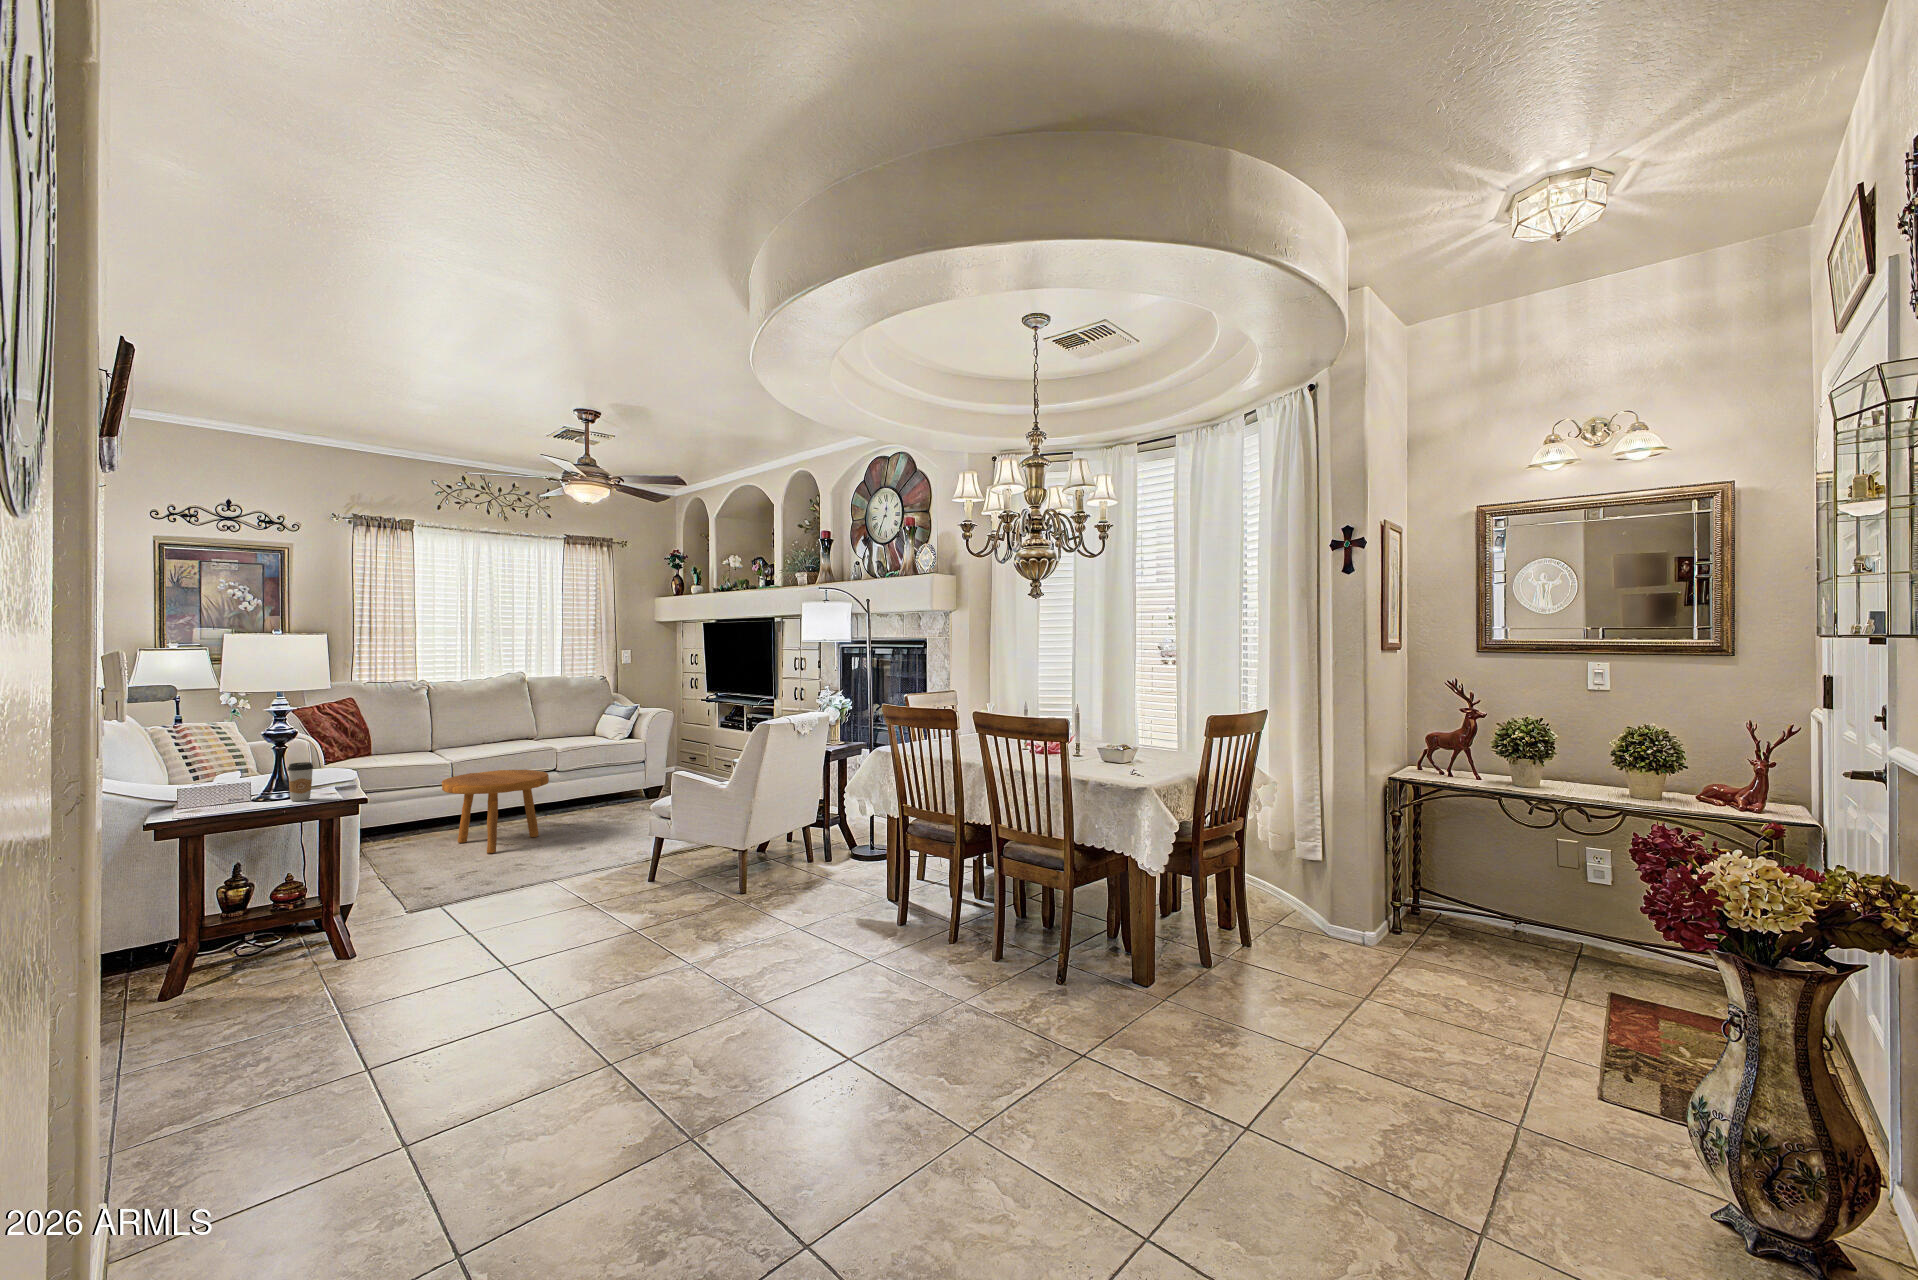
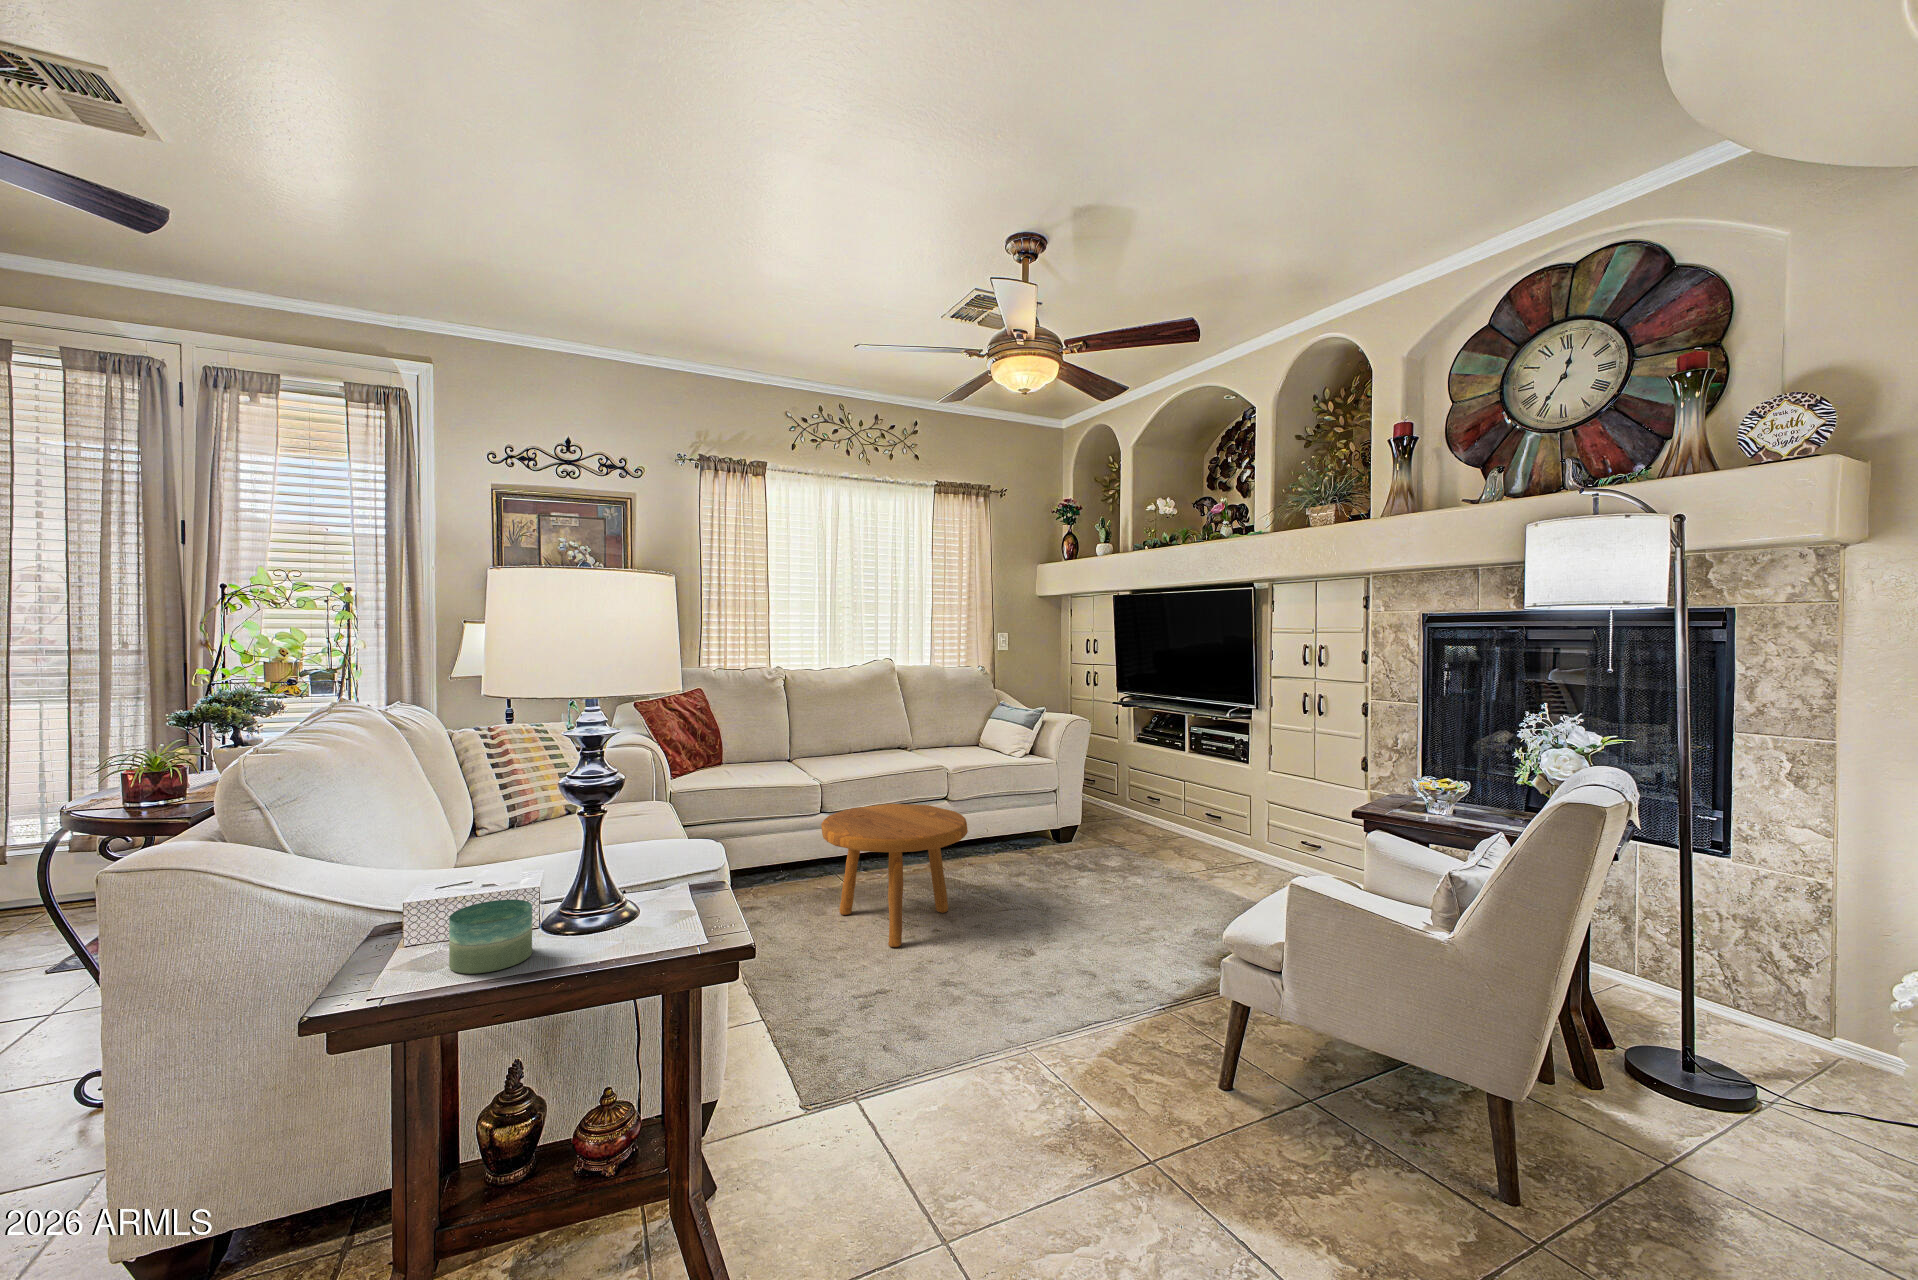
coffee cup: present [288,762,313,801] -> none [596,850,646,945]
candle: none [216,784,256,809] -> present [449,900,532,974]

